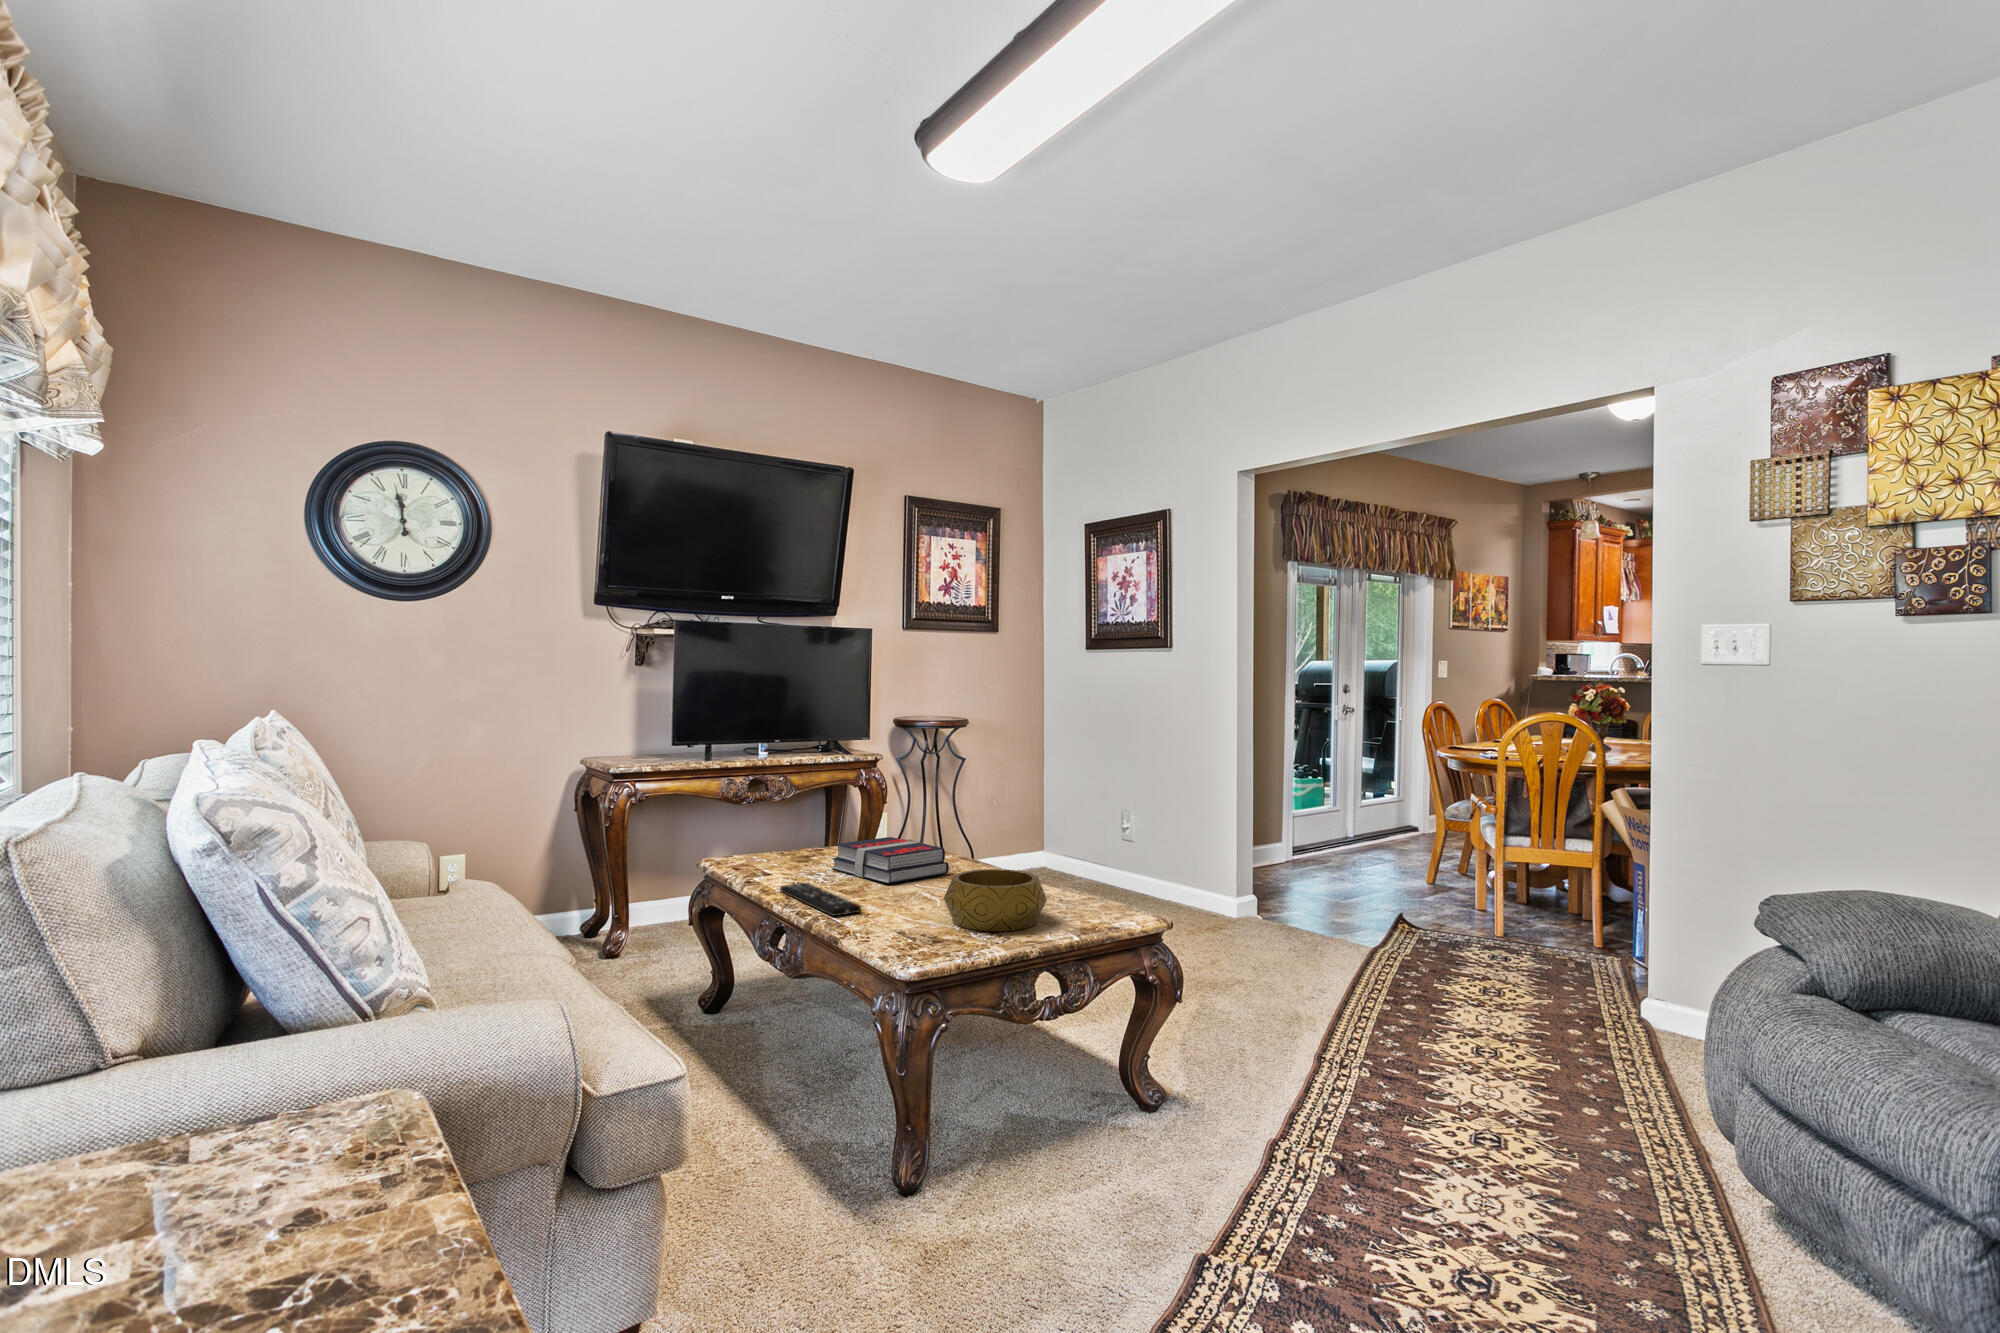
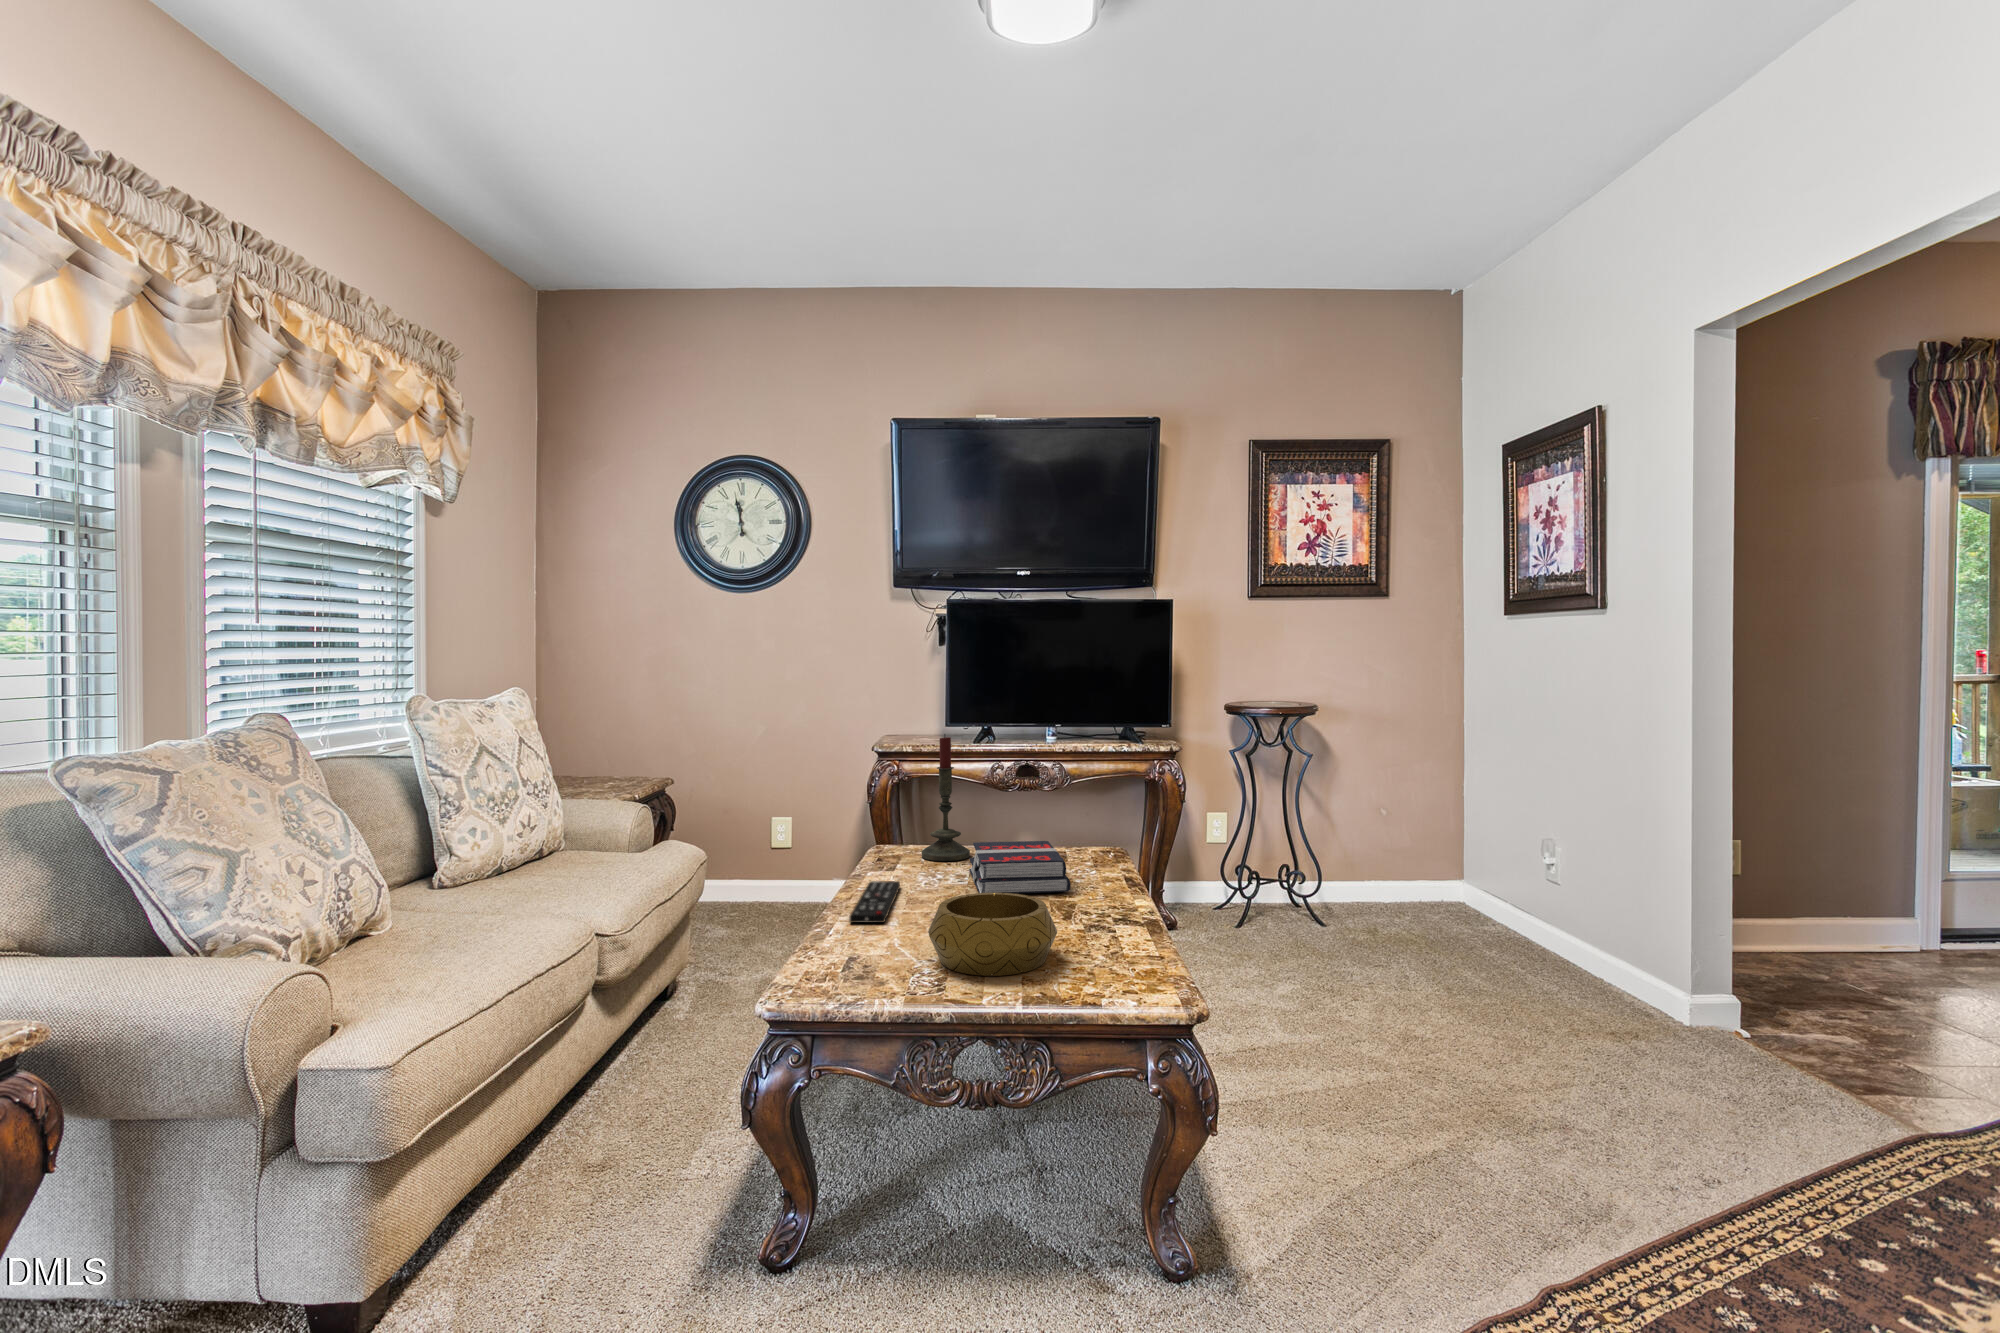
candle: none [763,748,809,866] -> present [922,734,970,861]

